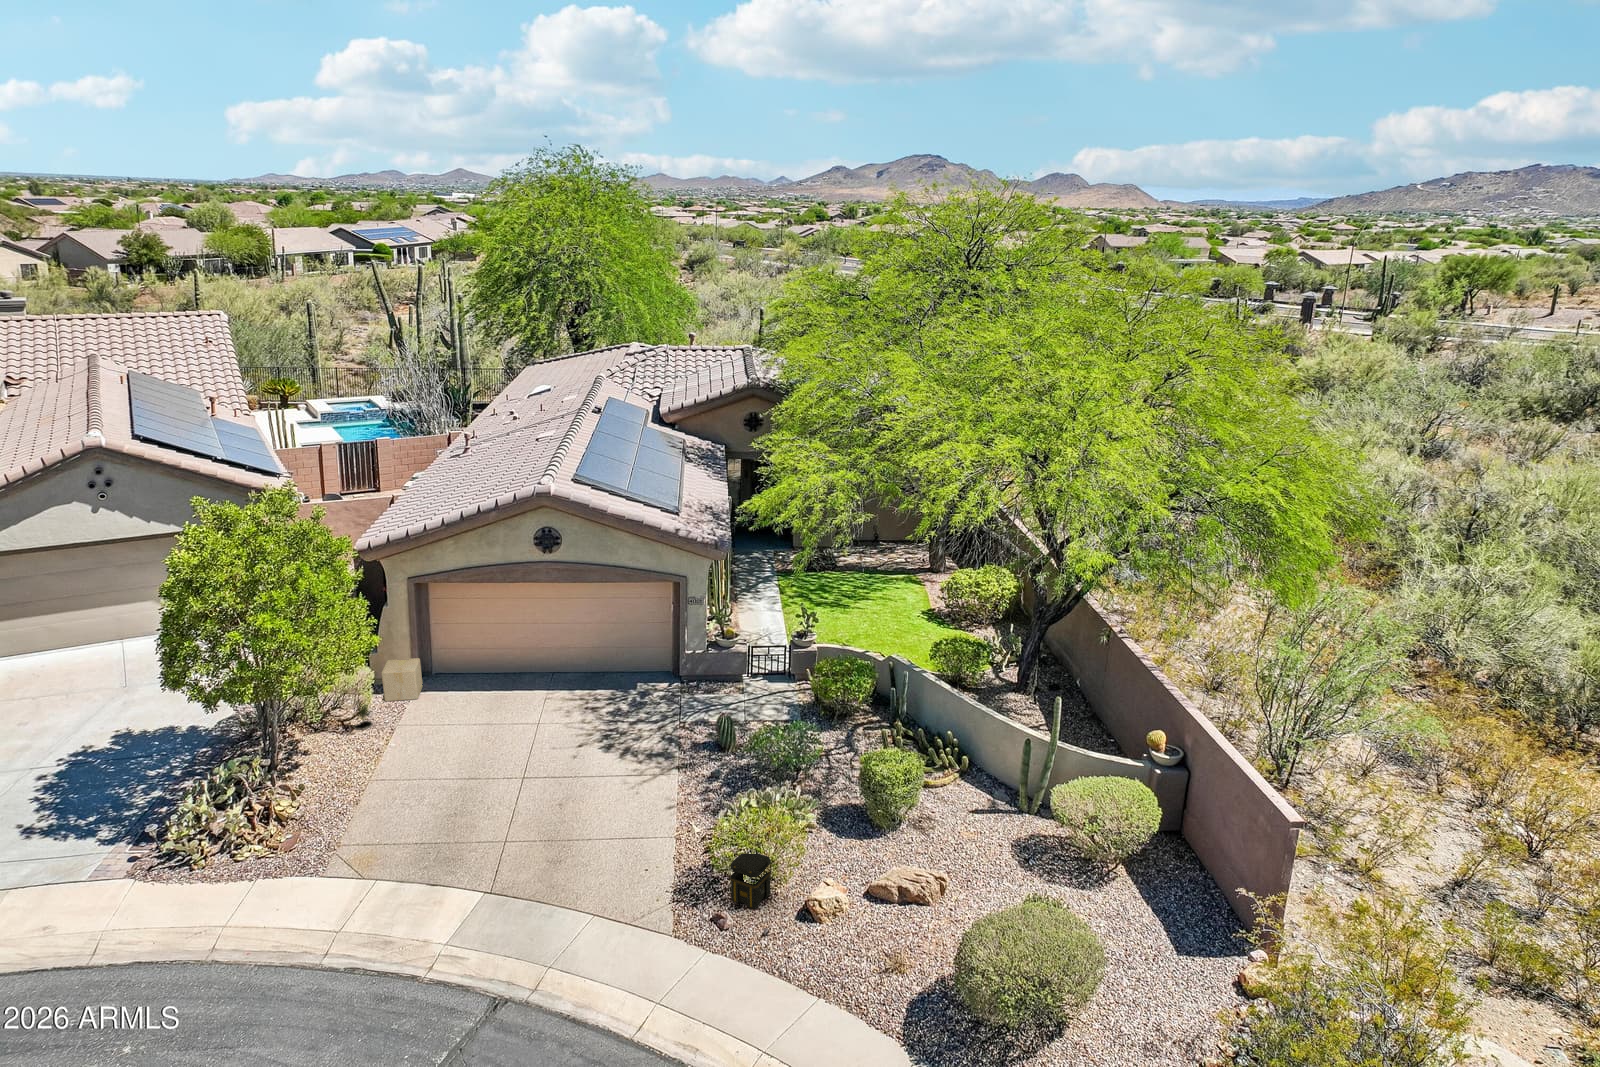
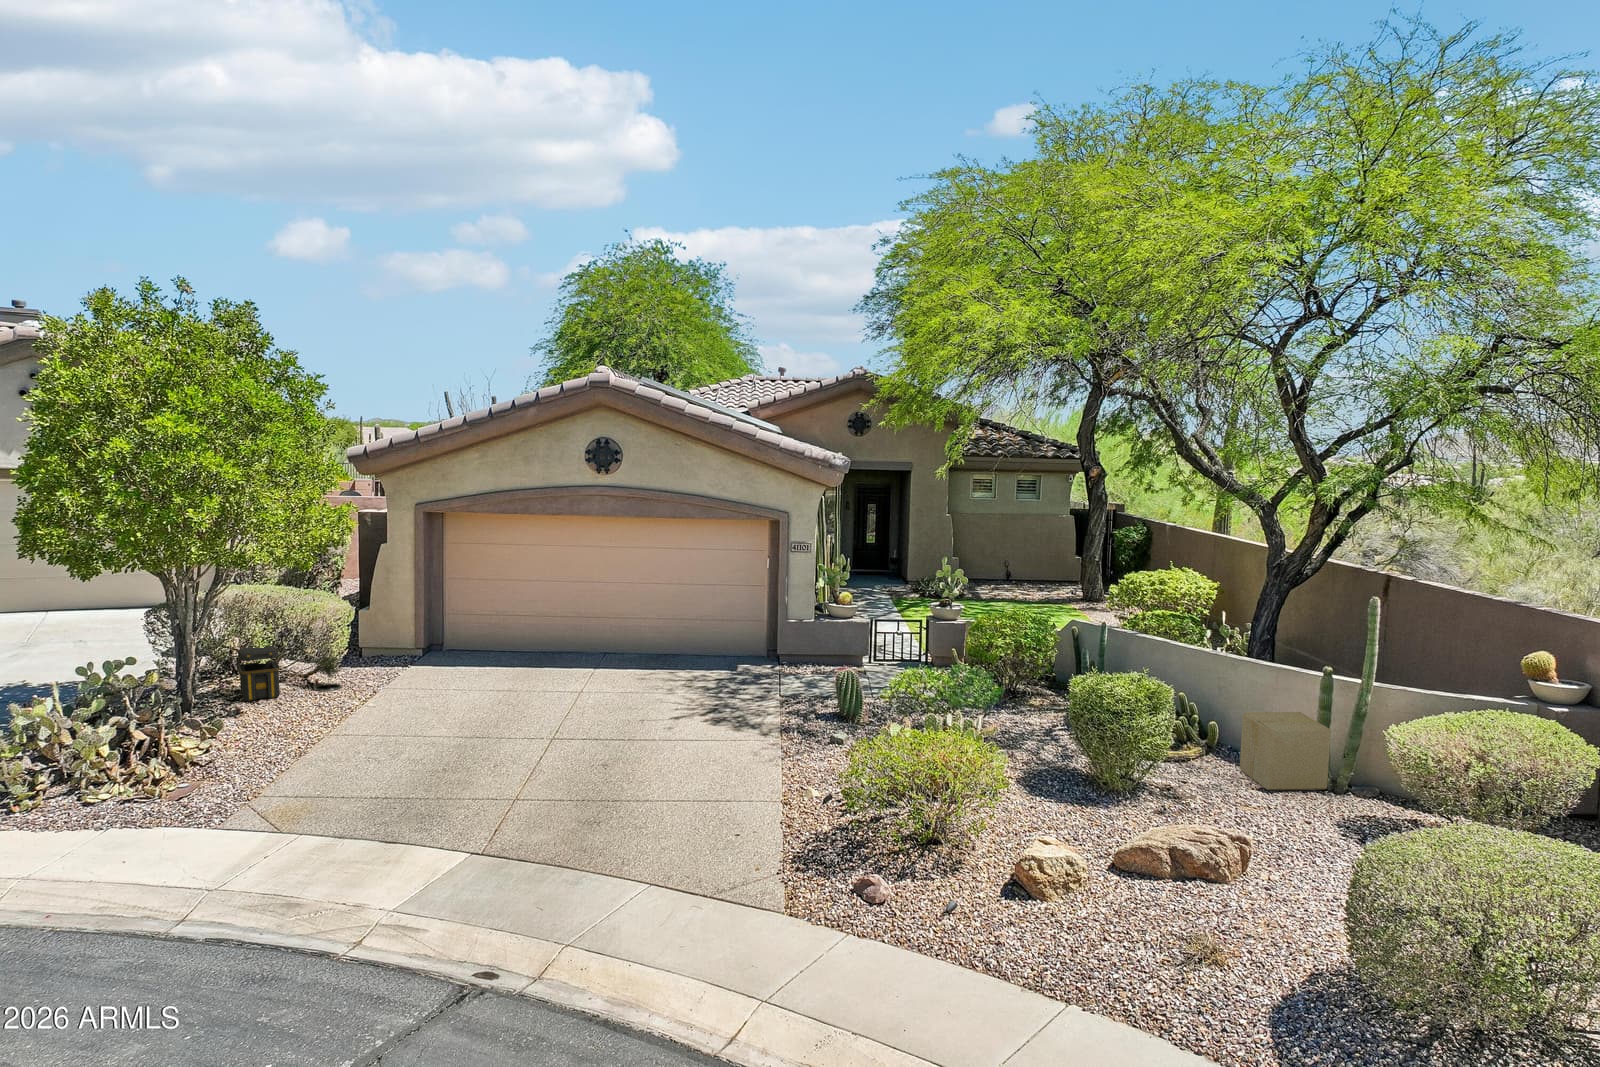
cardboard box: present [381,658,423,701] -> present [1240,712,1331,790]
toolbox: present [730,854,771,909] -> present [238,645,280,701]

